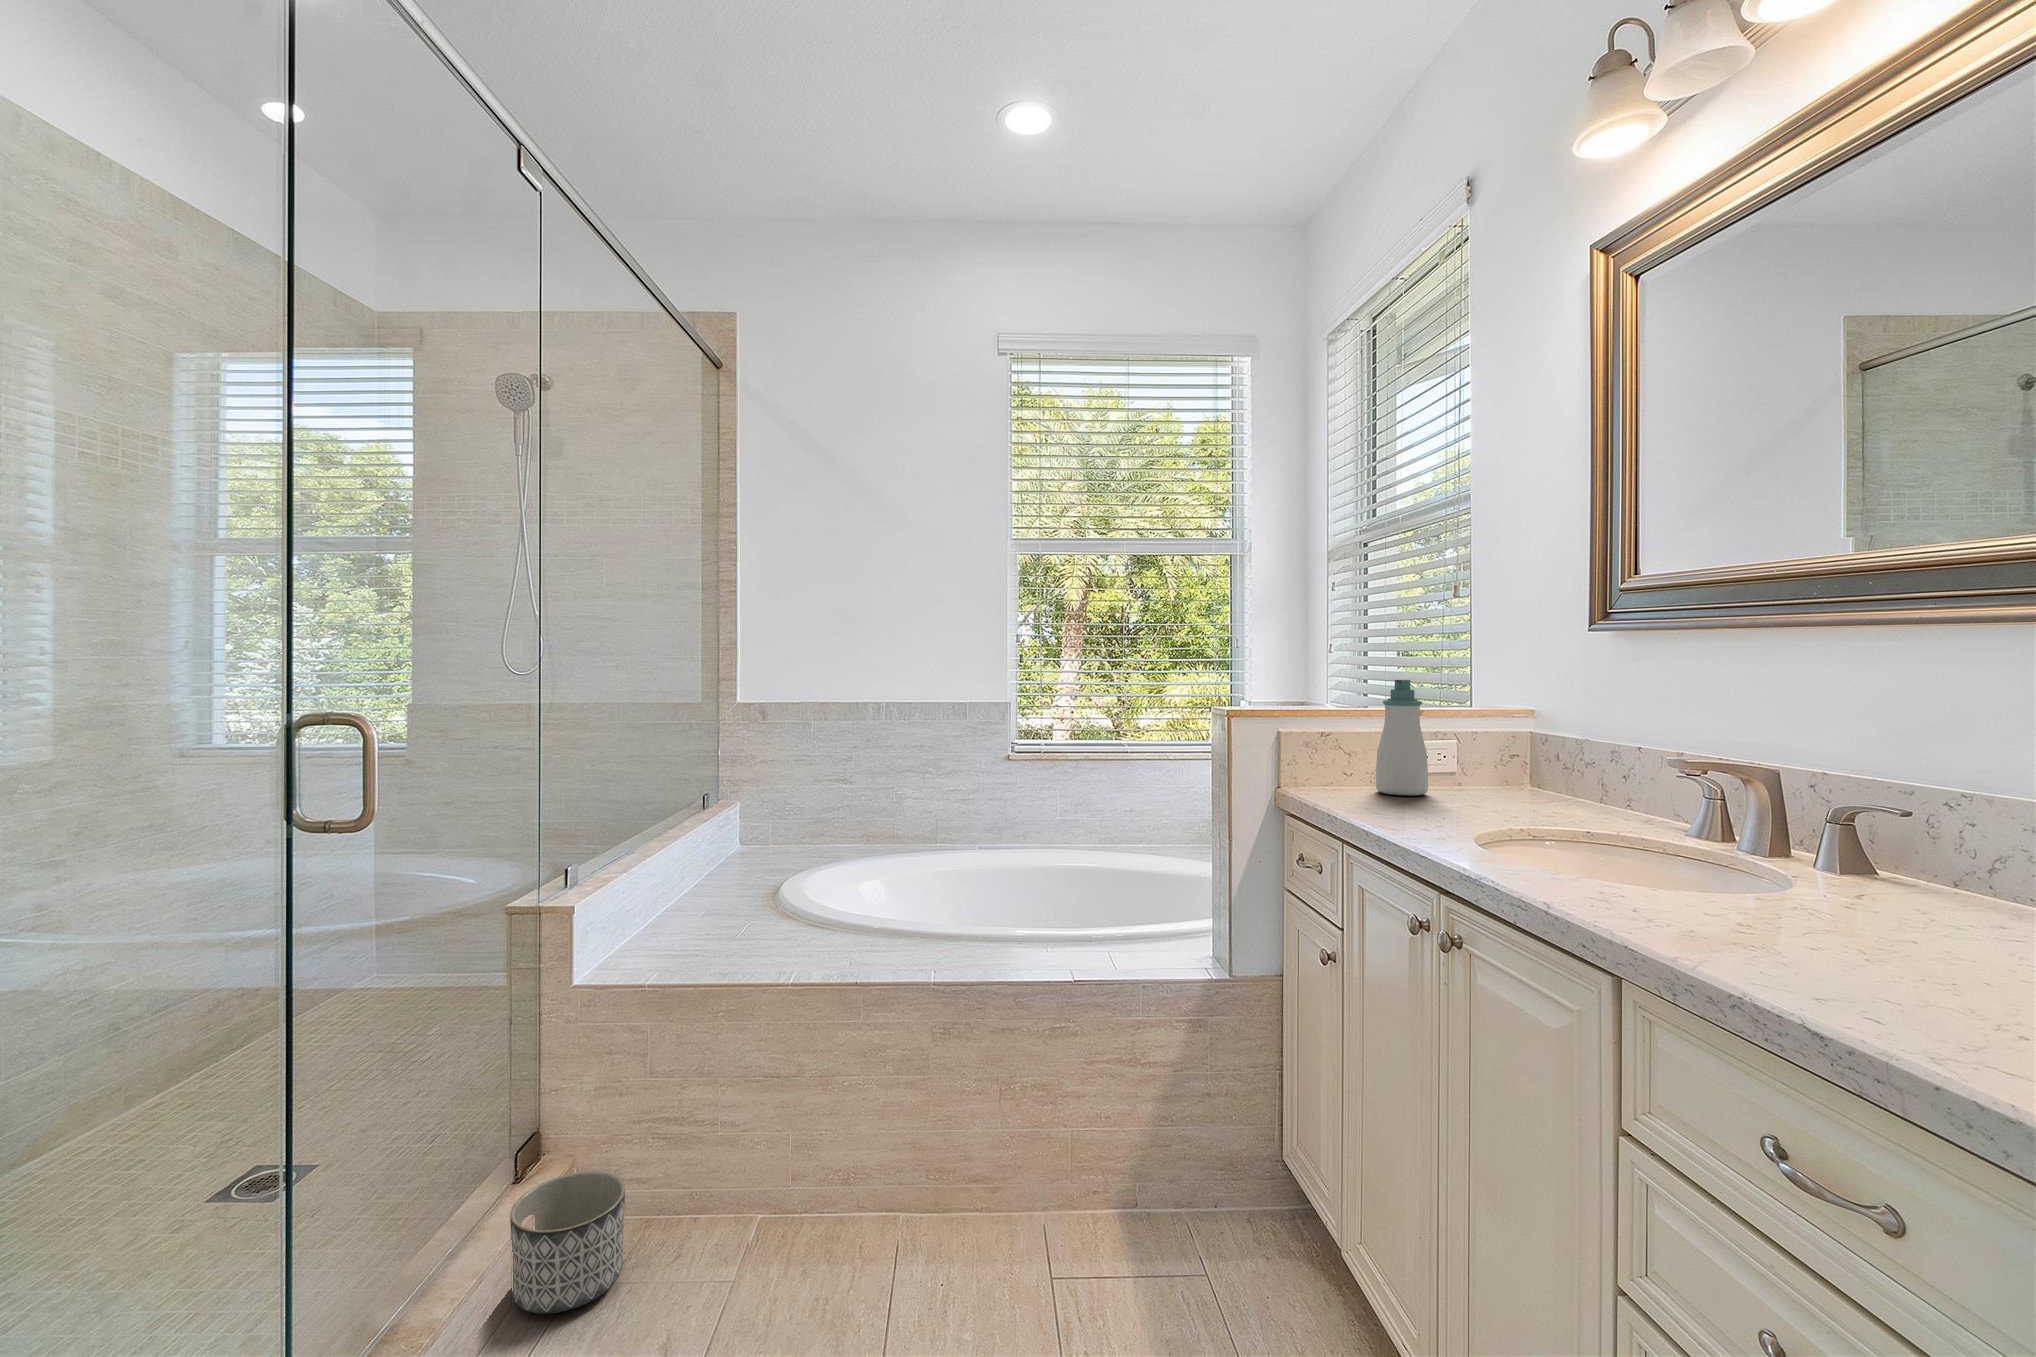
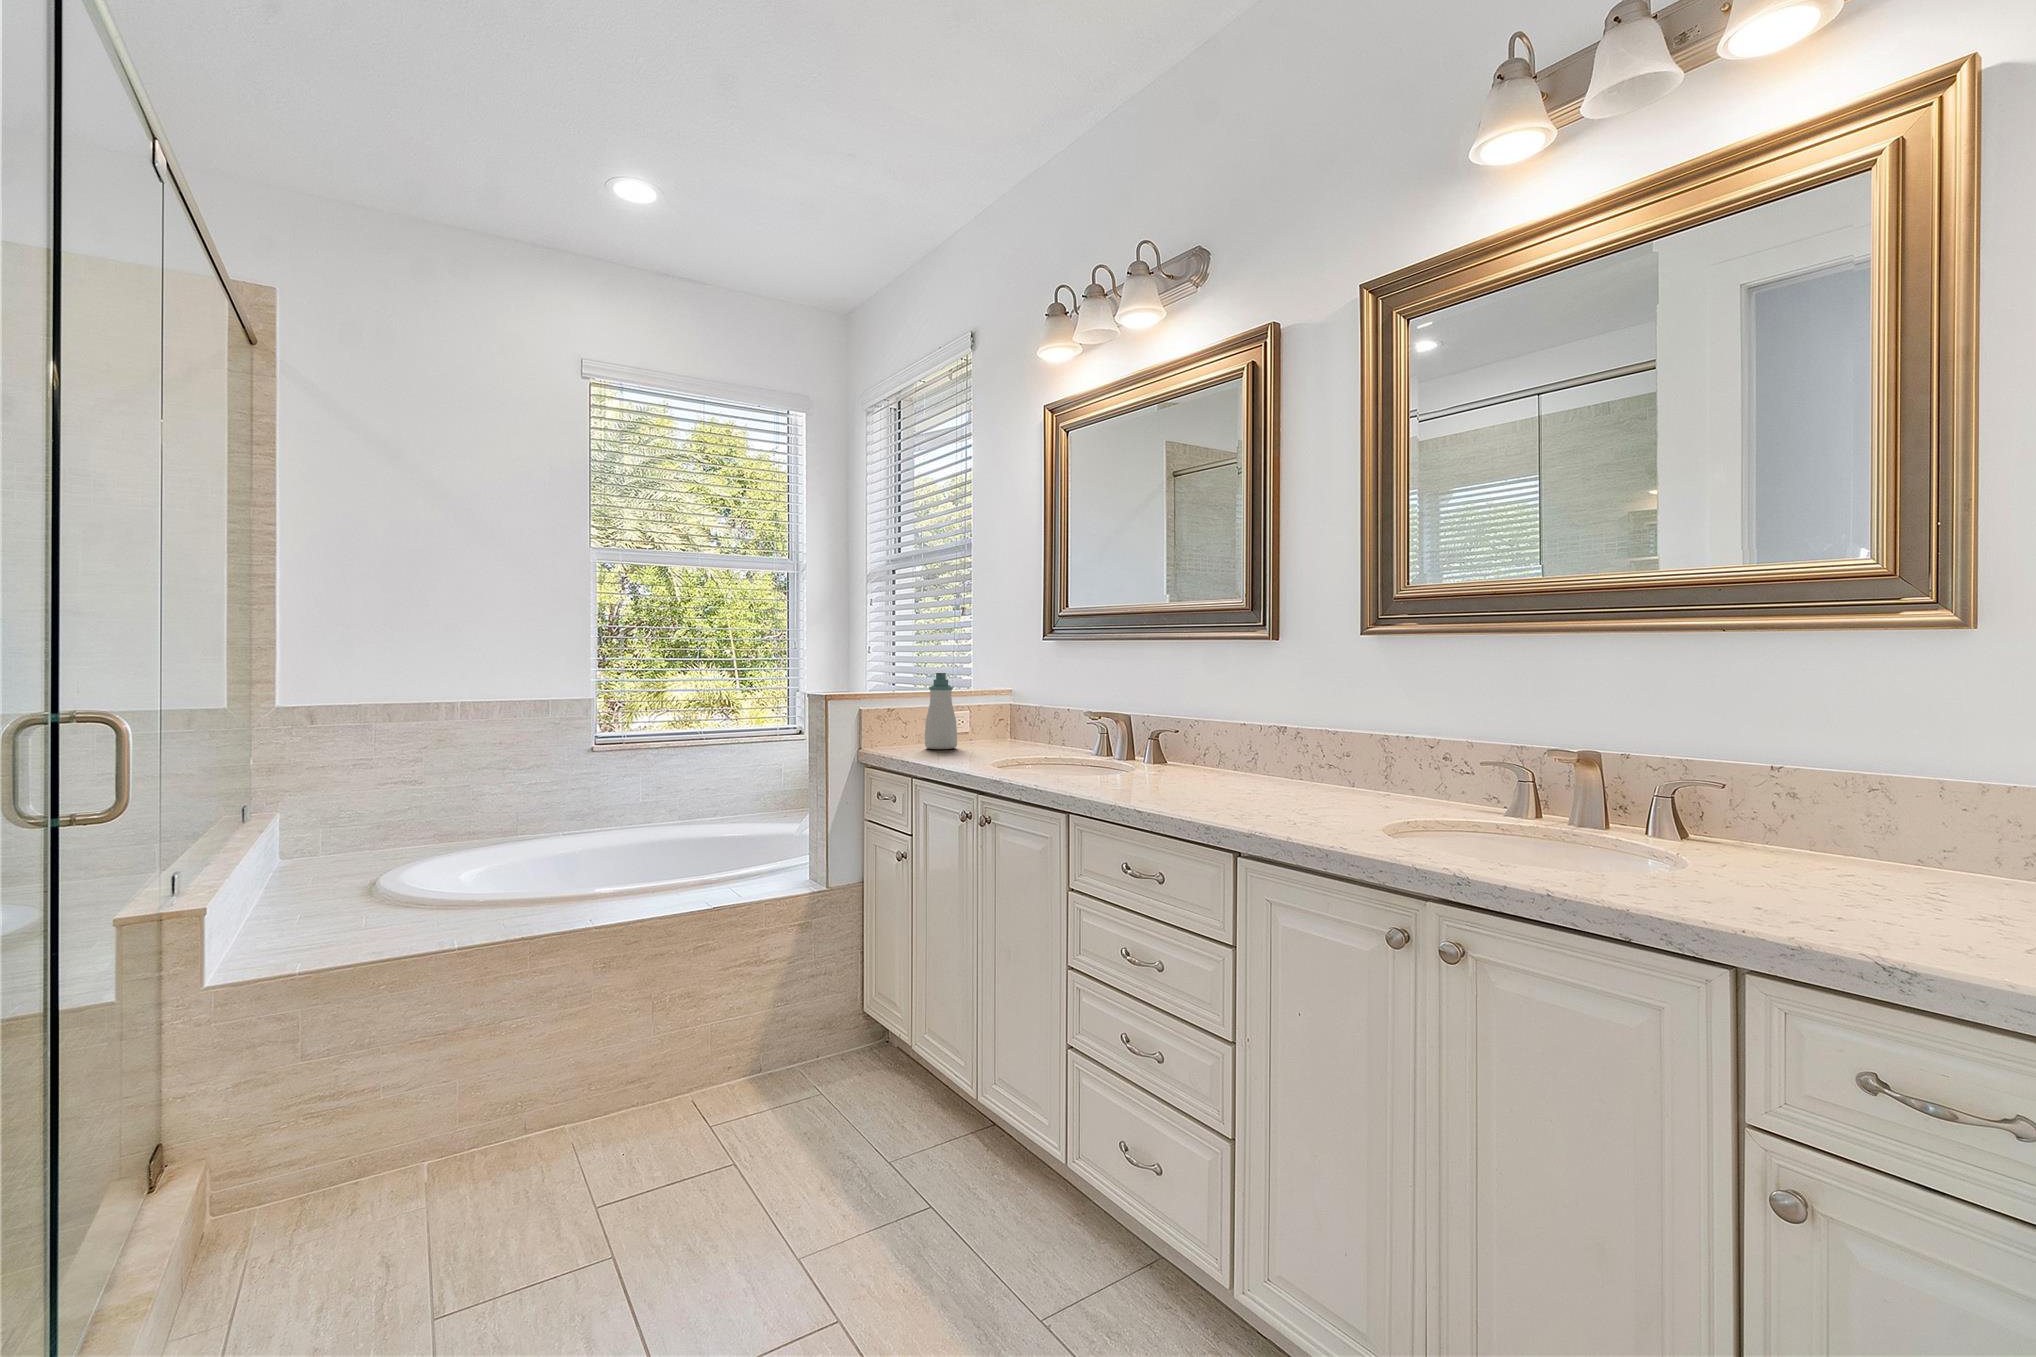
planter: present [510,1171,625,1314] -> none [181,1145,308,1274]

